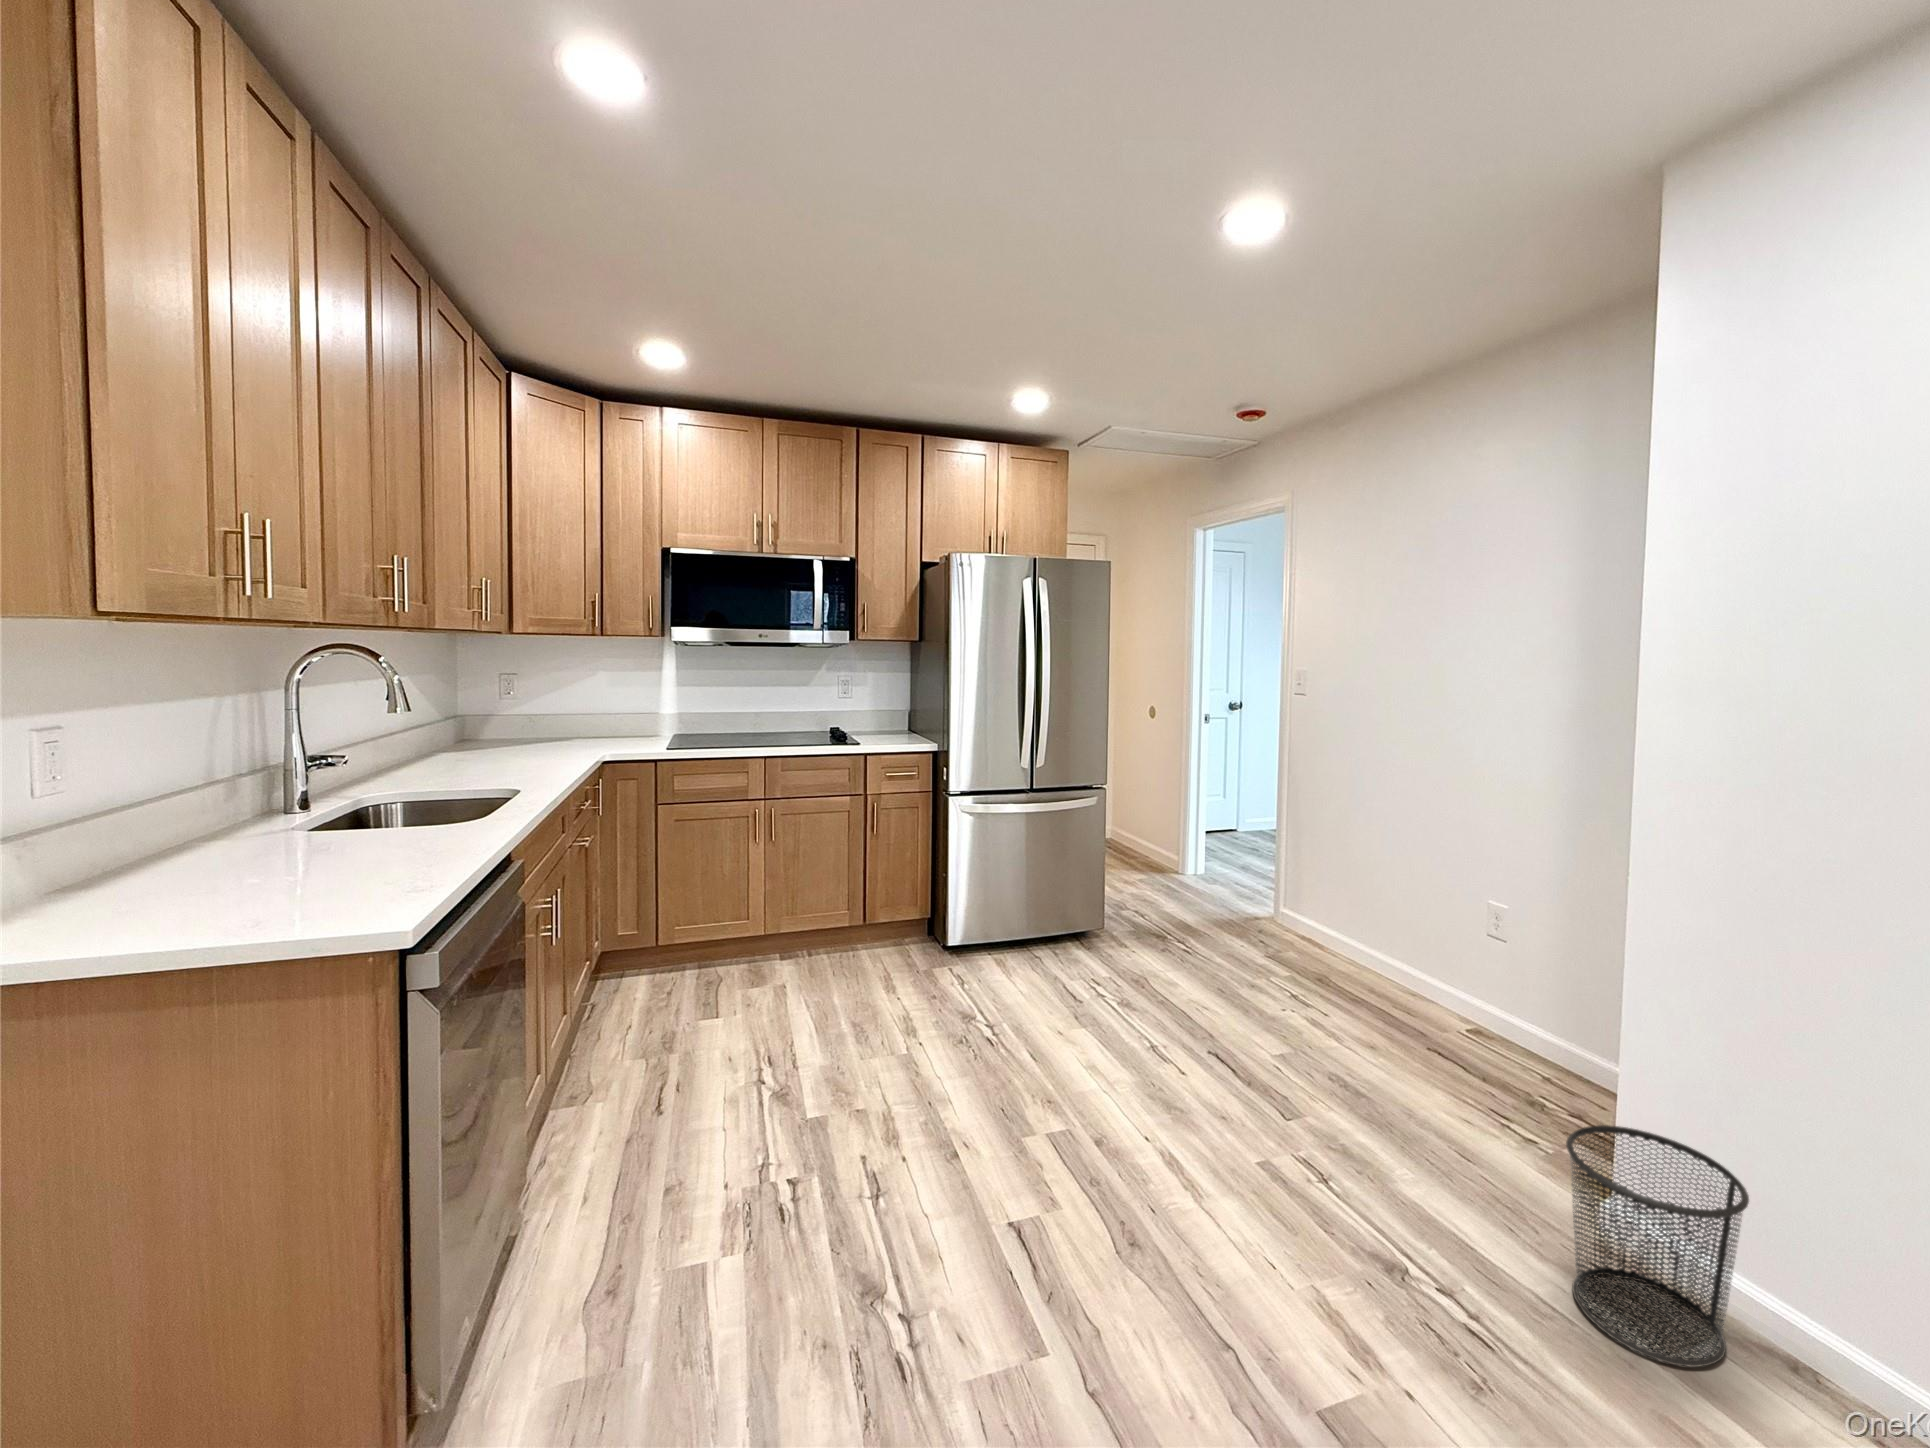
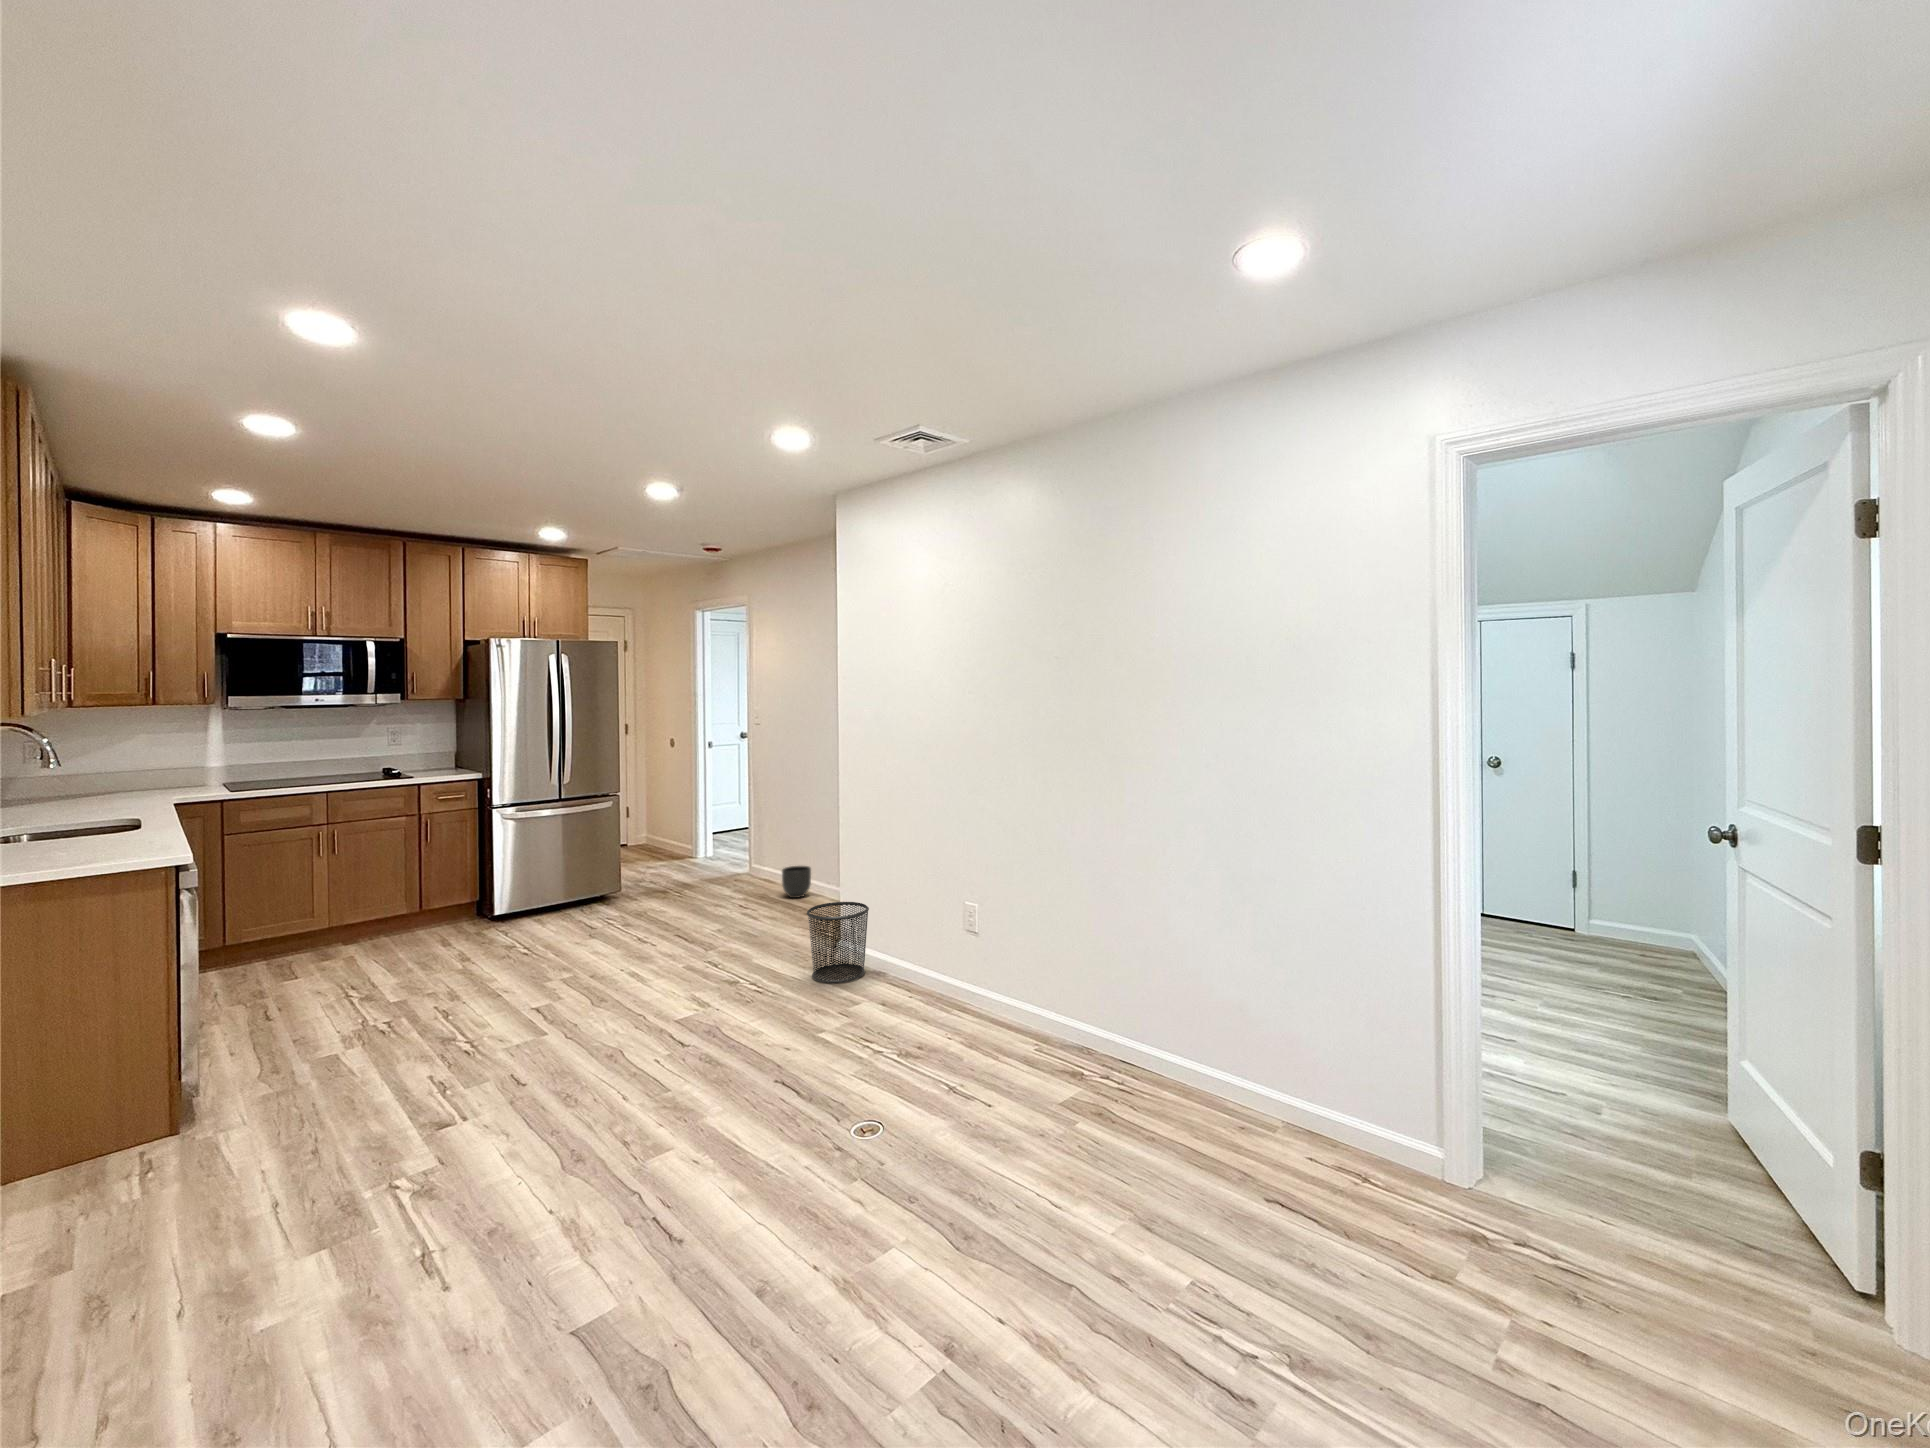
planter: none [1353,935,1404,994] -> present [782,866,811,898]

